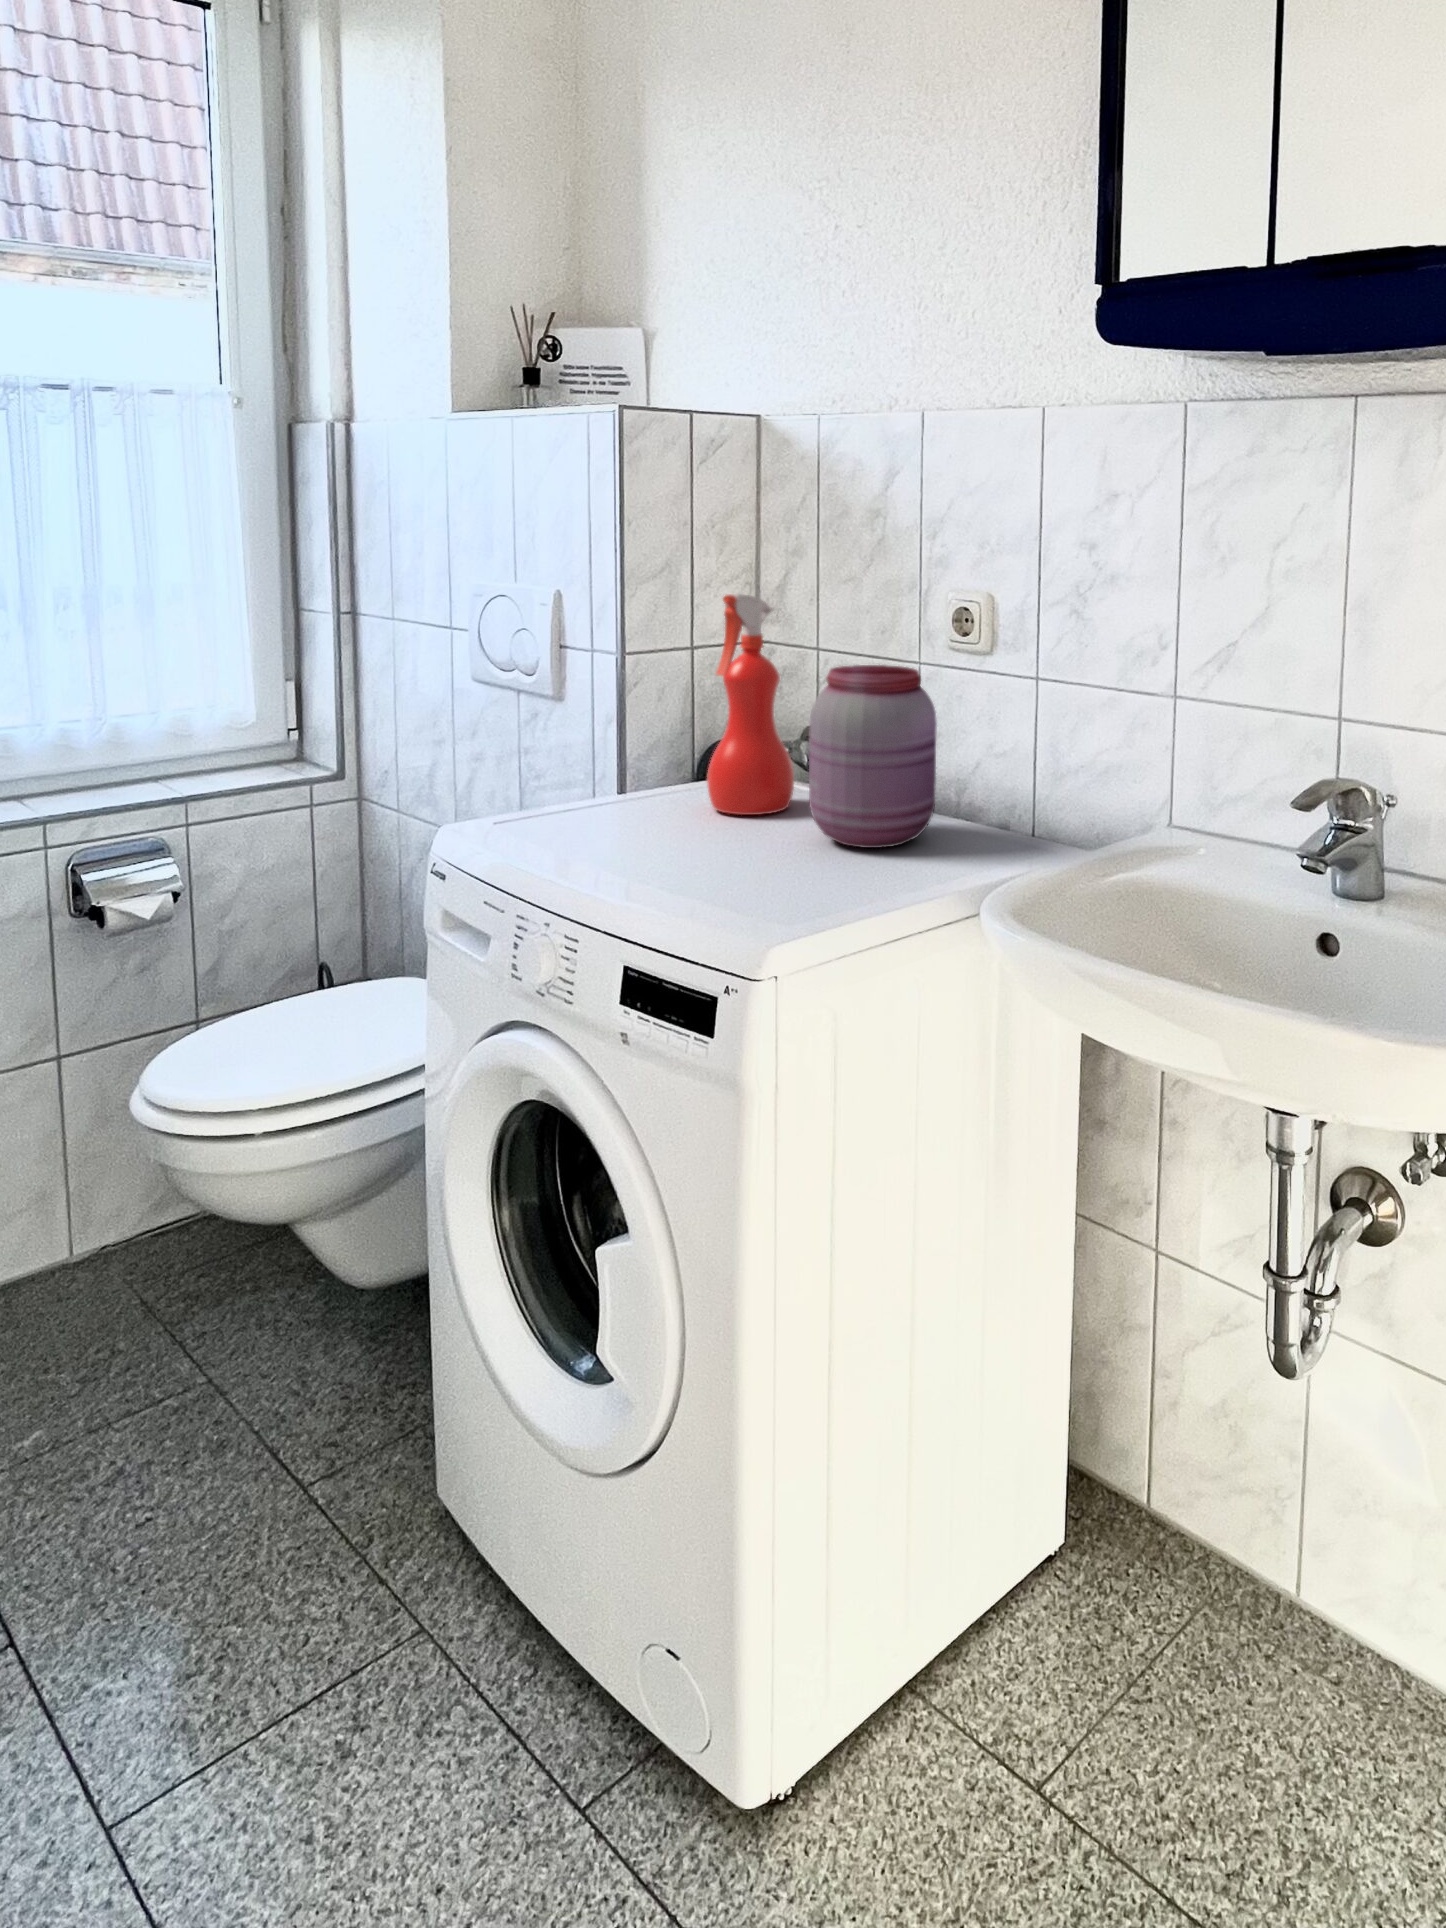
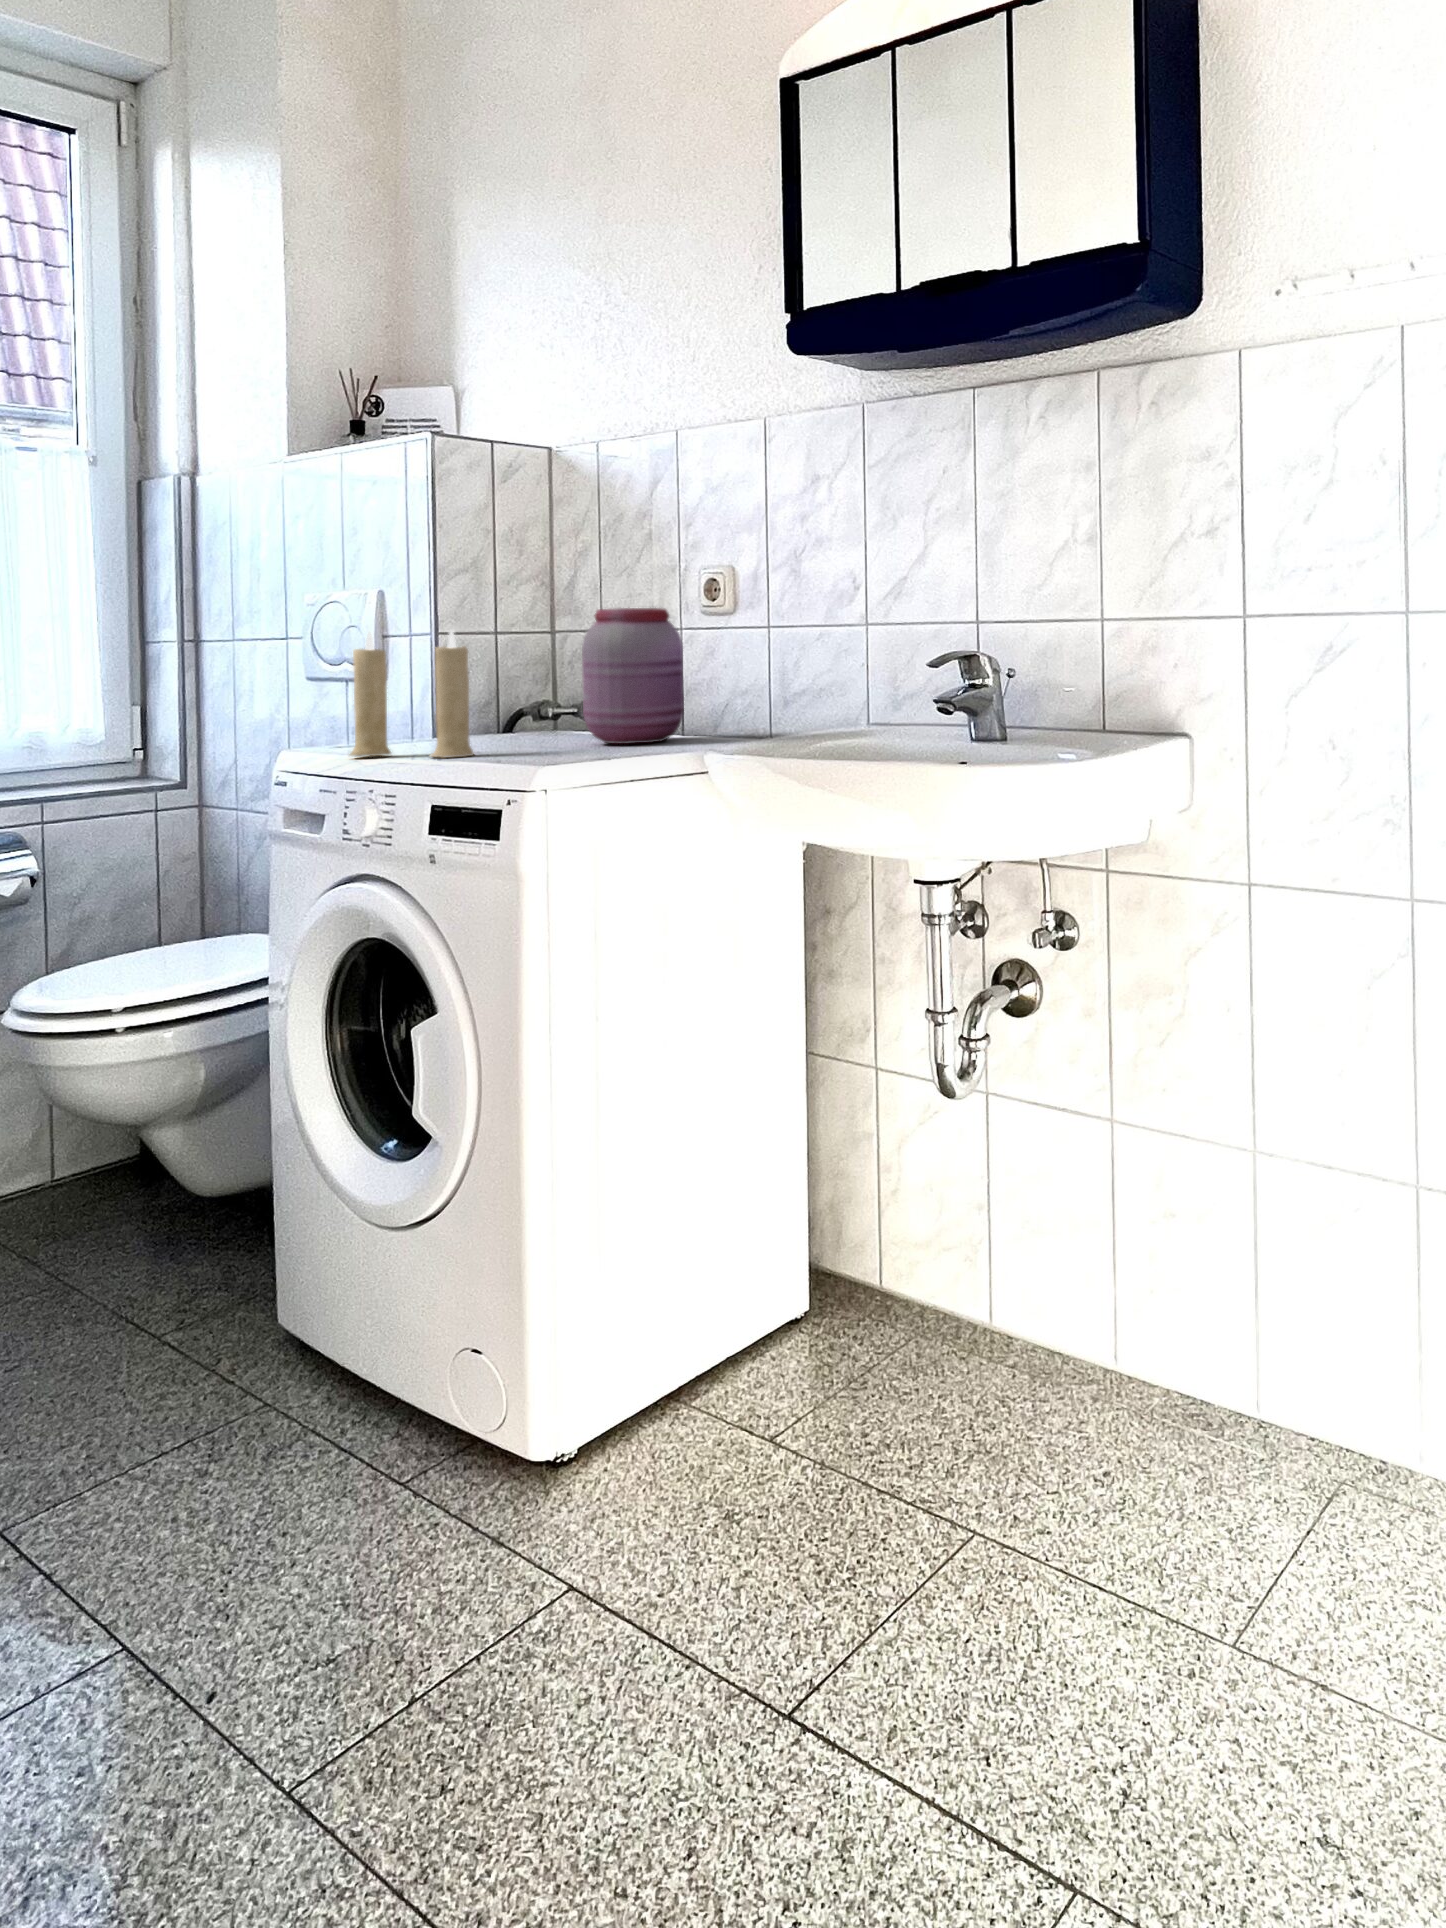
spray bottle: present [707,594,794,815] -> none [505,563,577,740]
candle: none [518,687,675,870] -> present [350,630,474,758]

